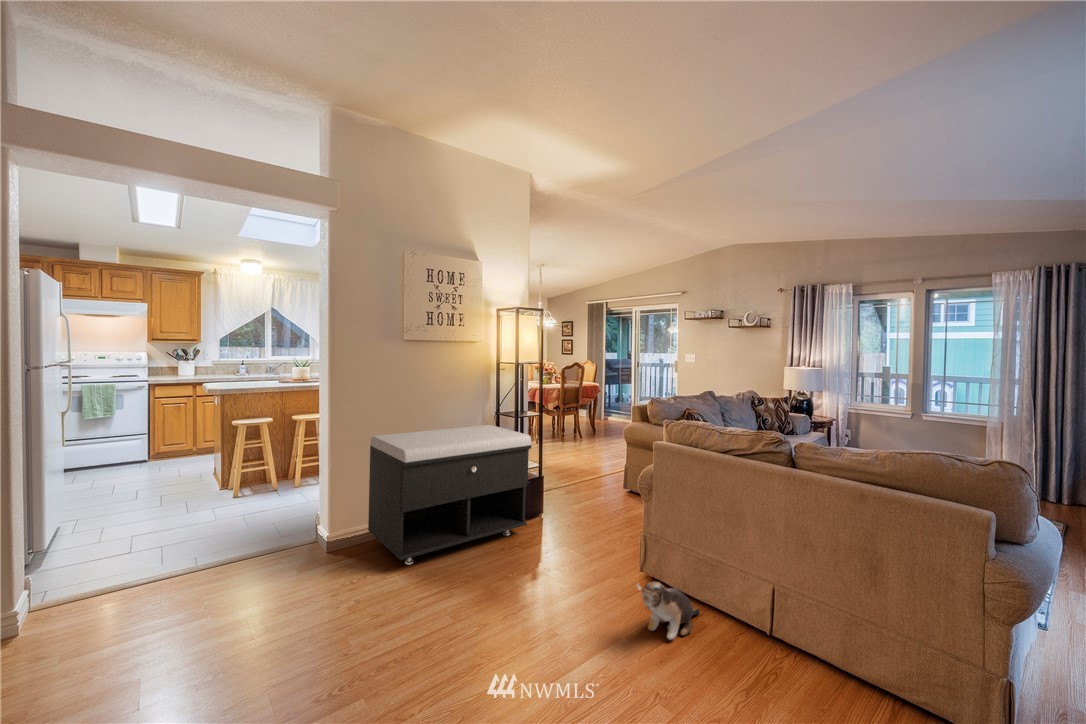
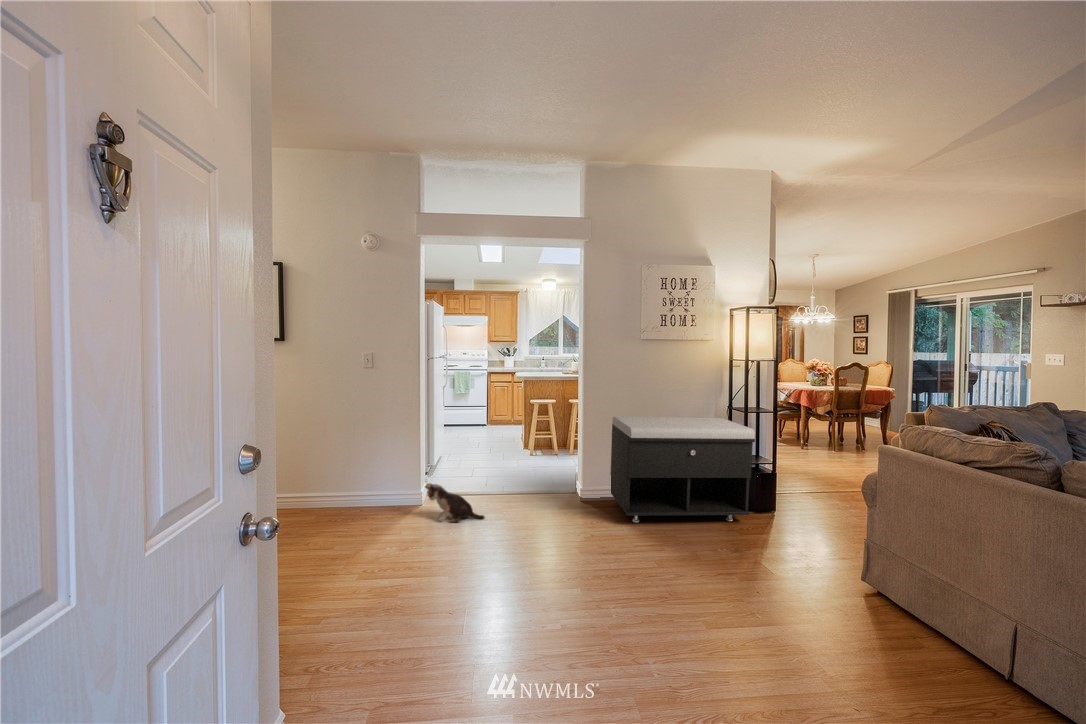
plush toy: present [637,582,700,639] -> present [425,484,485,522]

